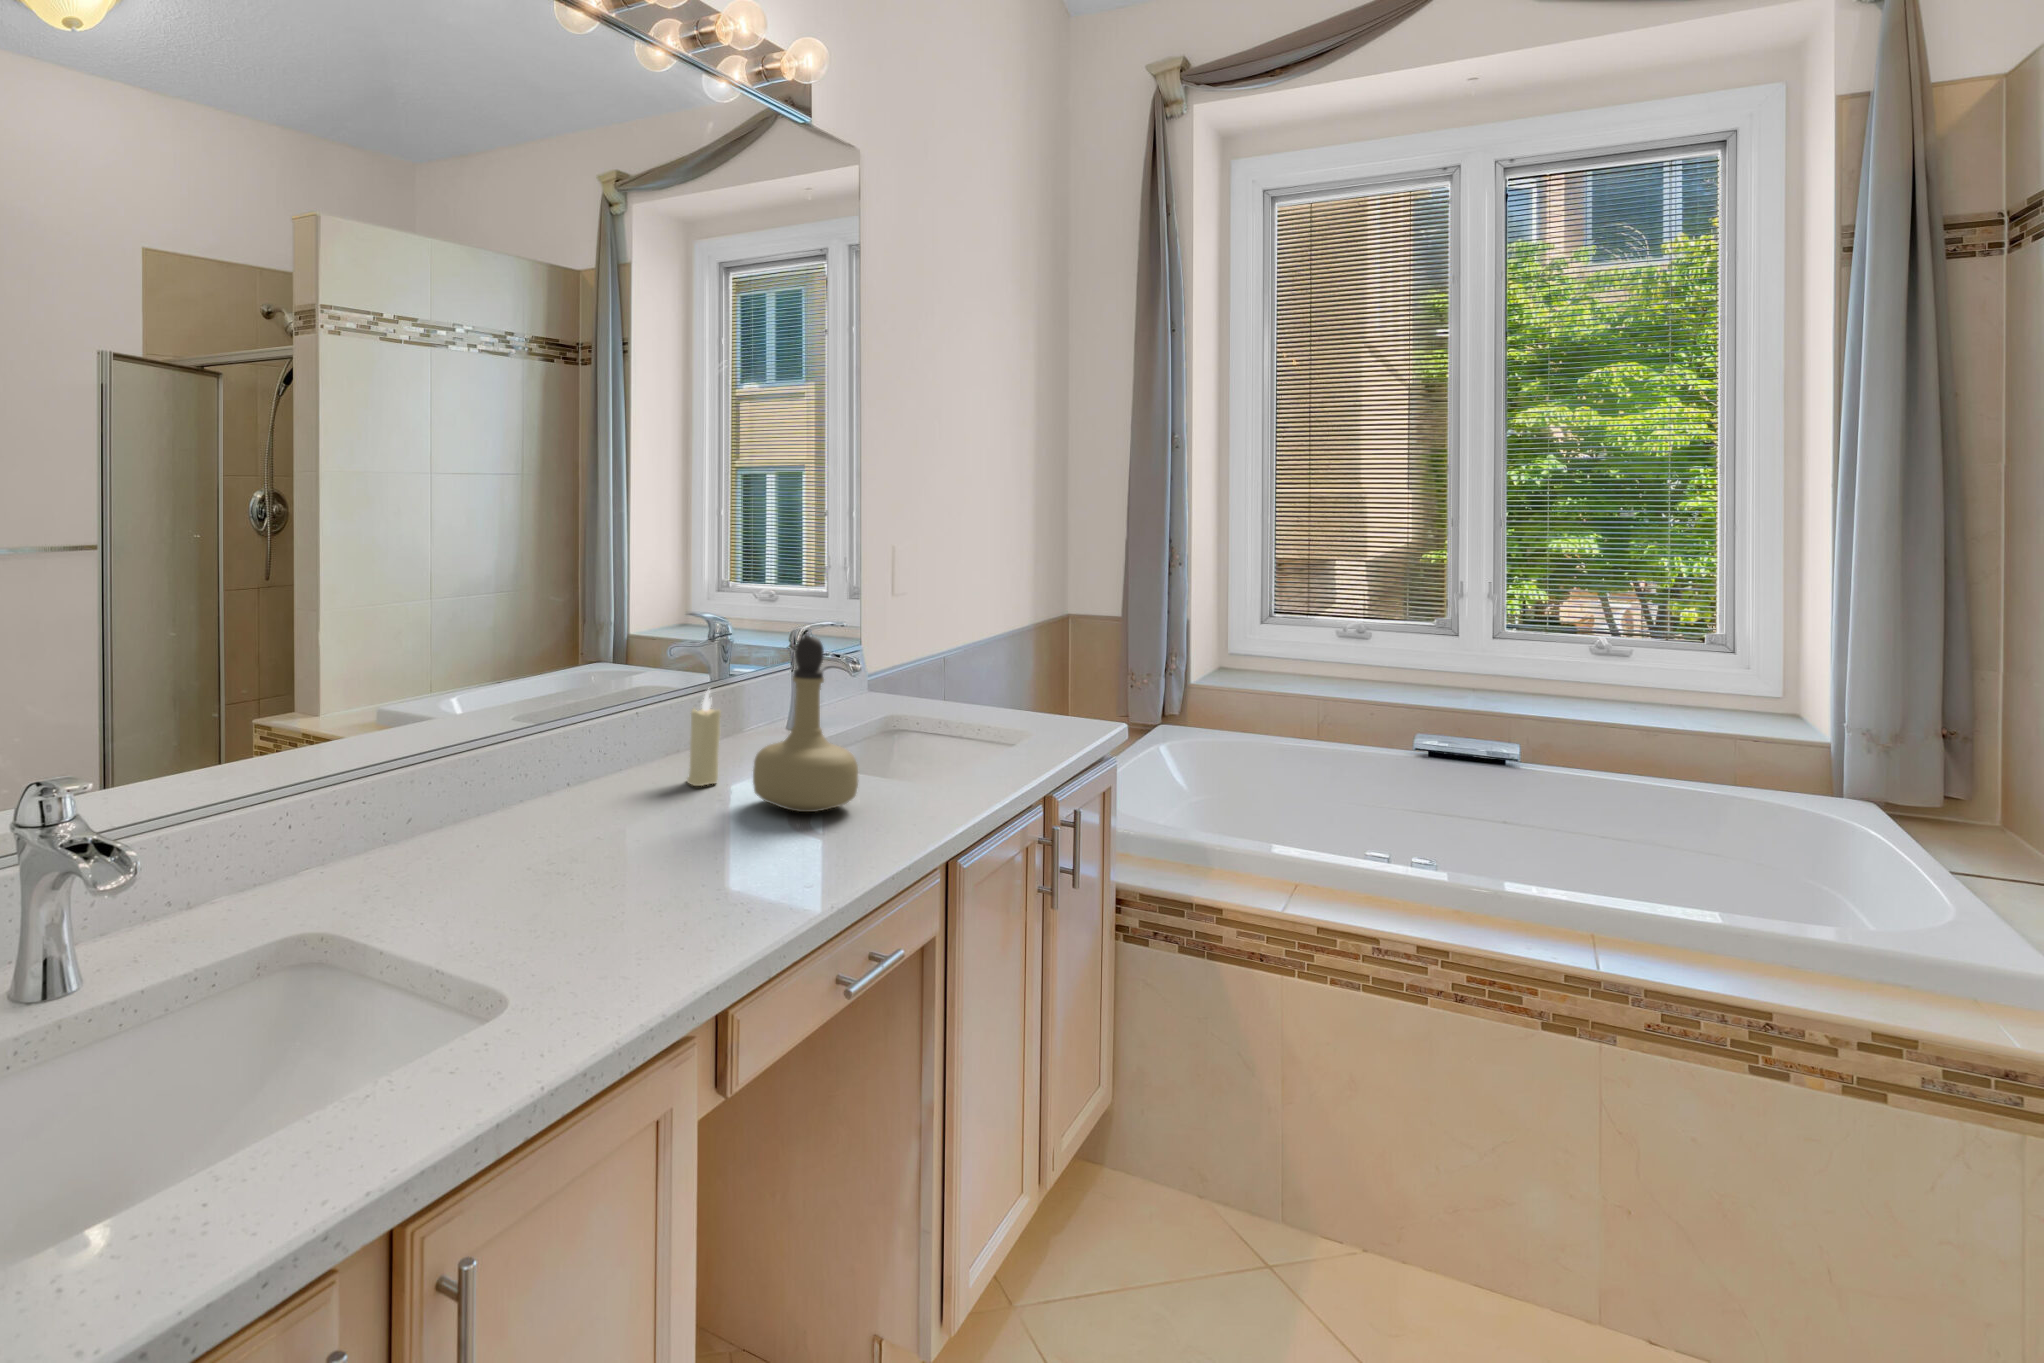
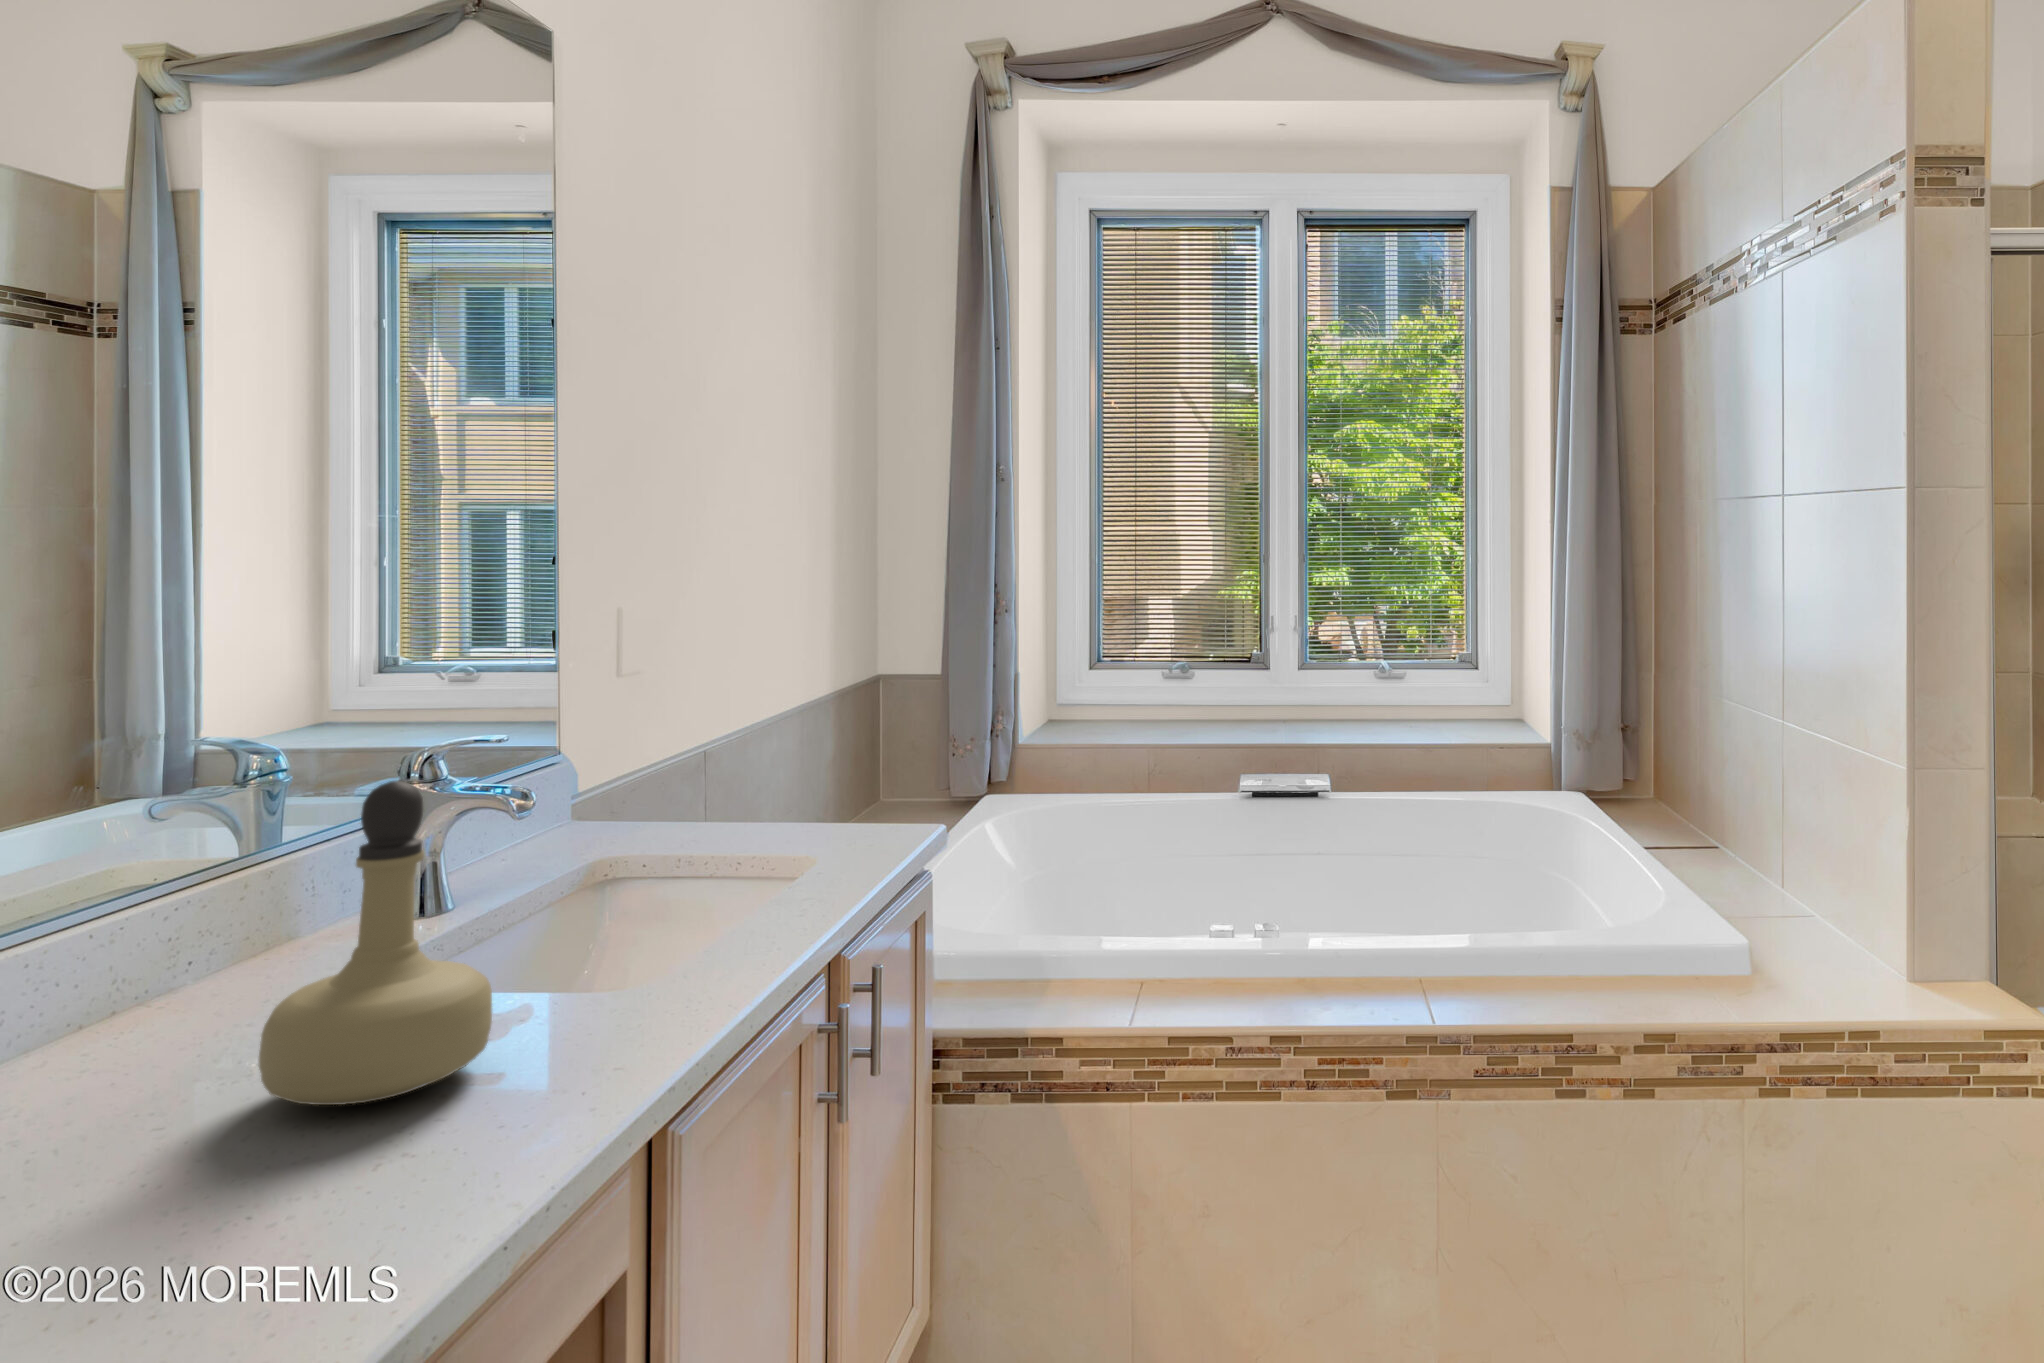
candle: present [687,688,721,786] -> none [122,891,211,1086]

